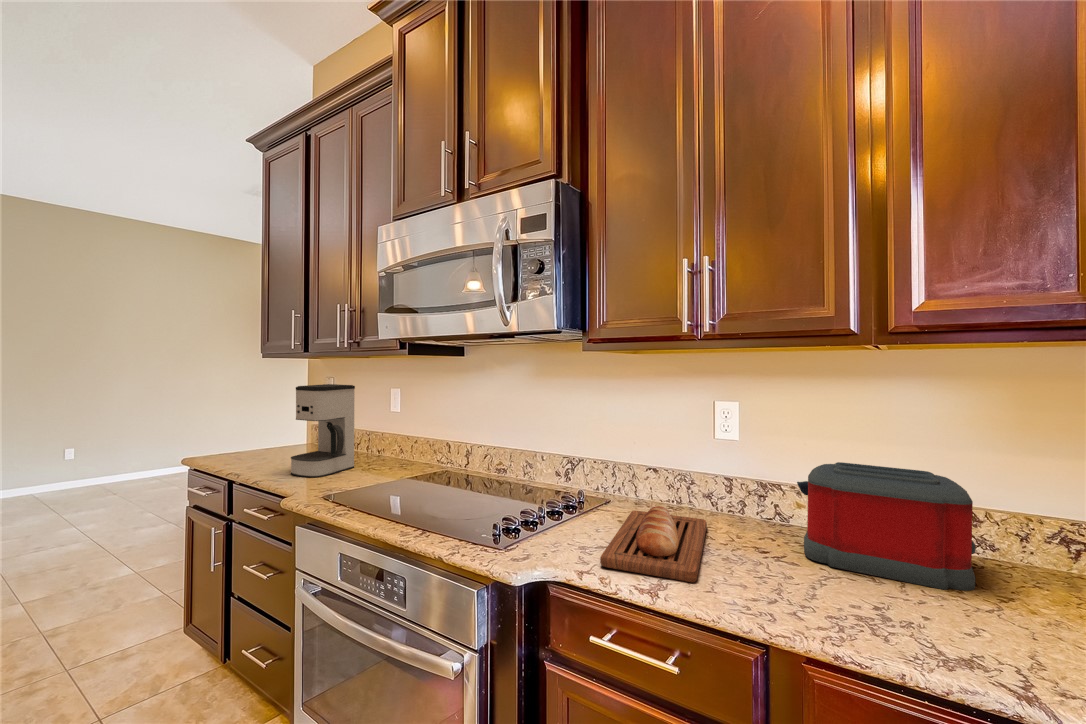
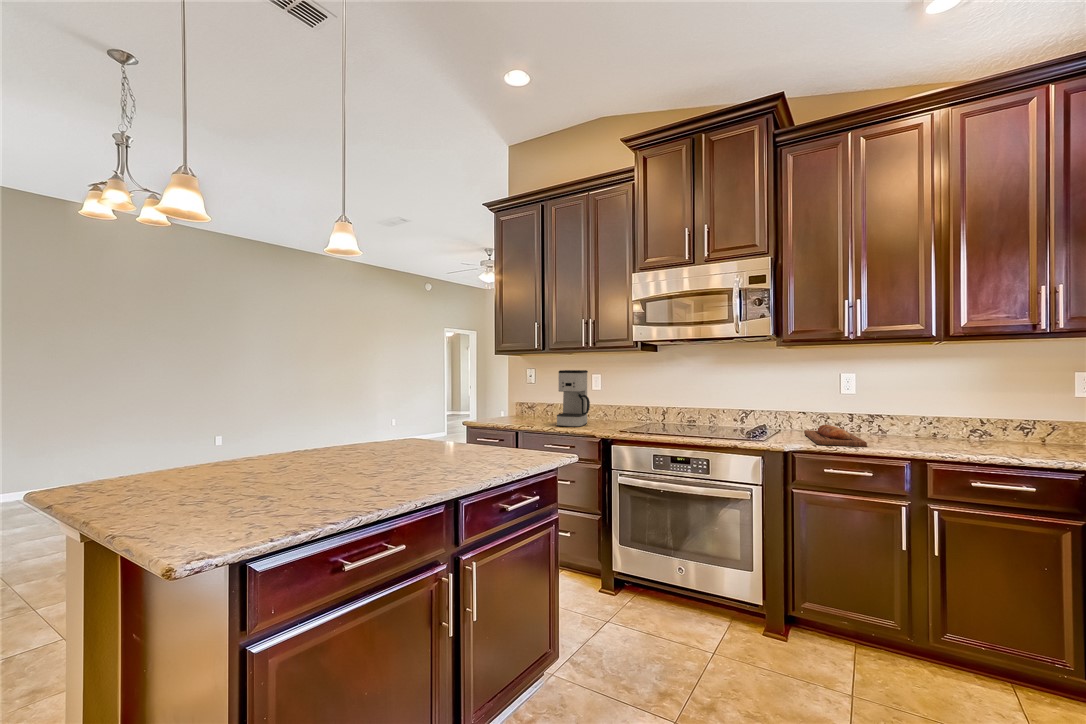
toaster: present [797,462,975,591] -> none [899,398,986,446]

